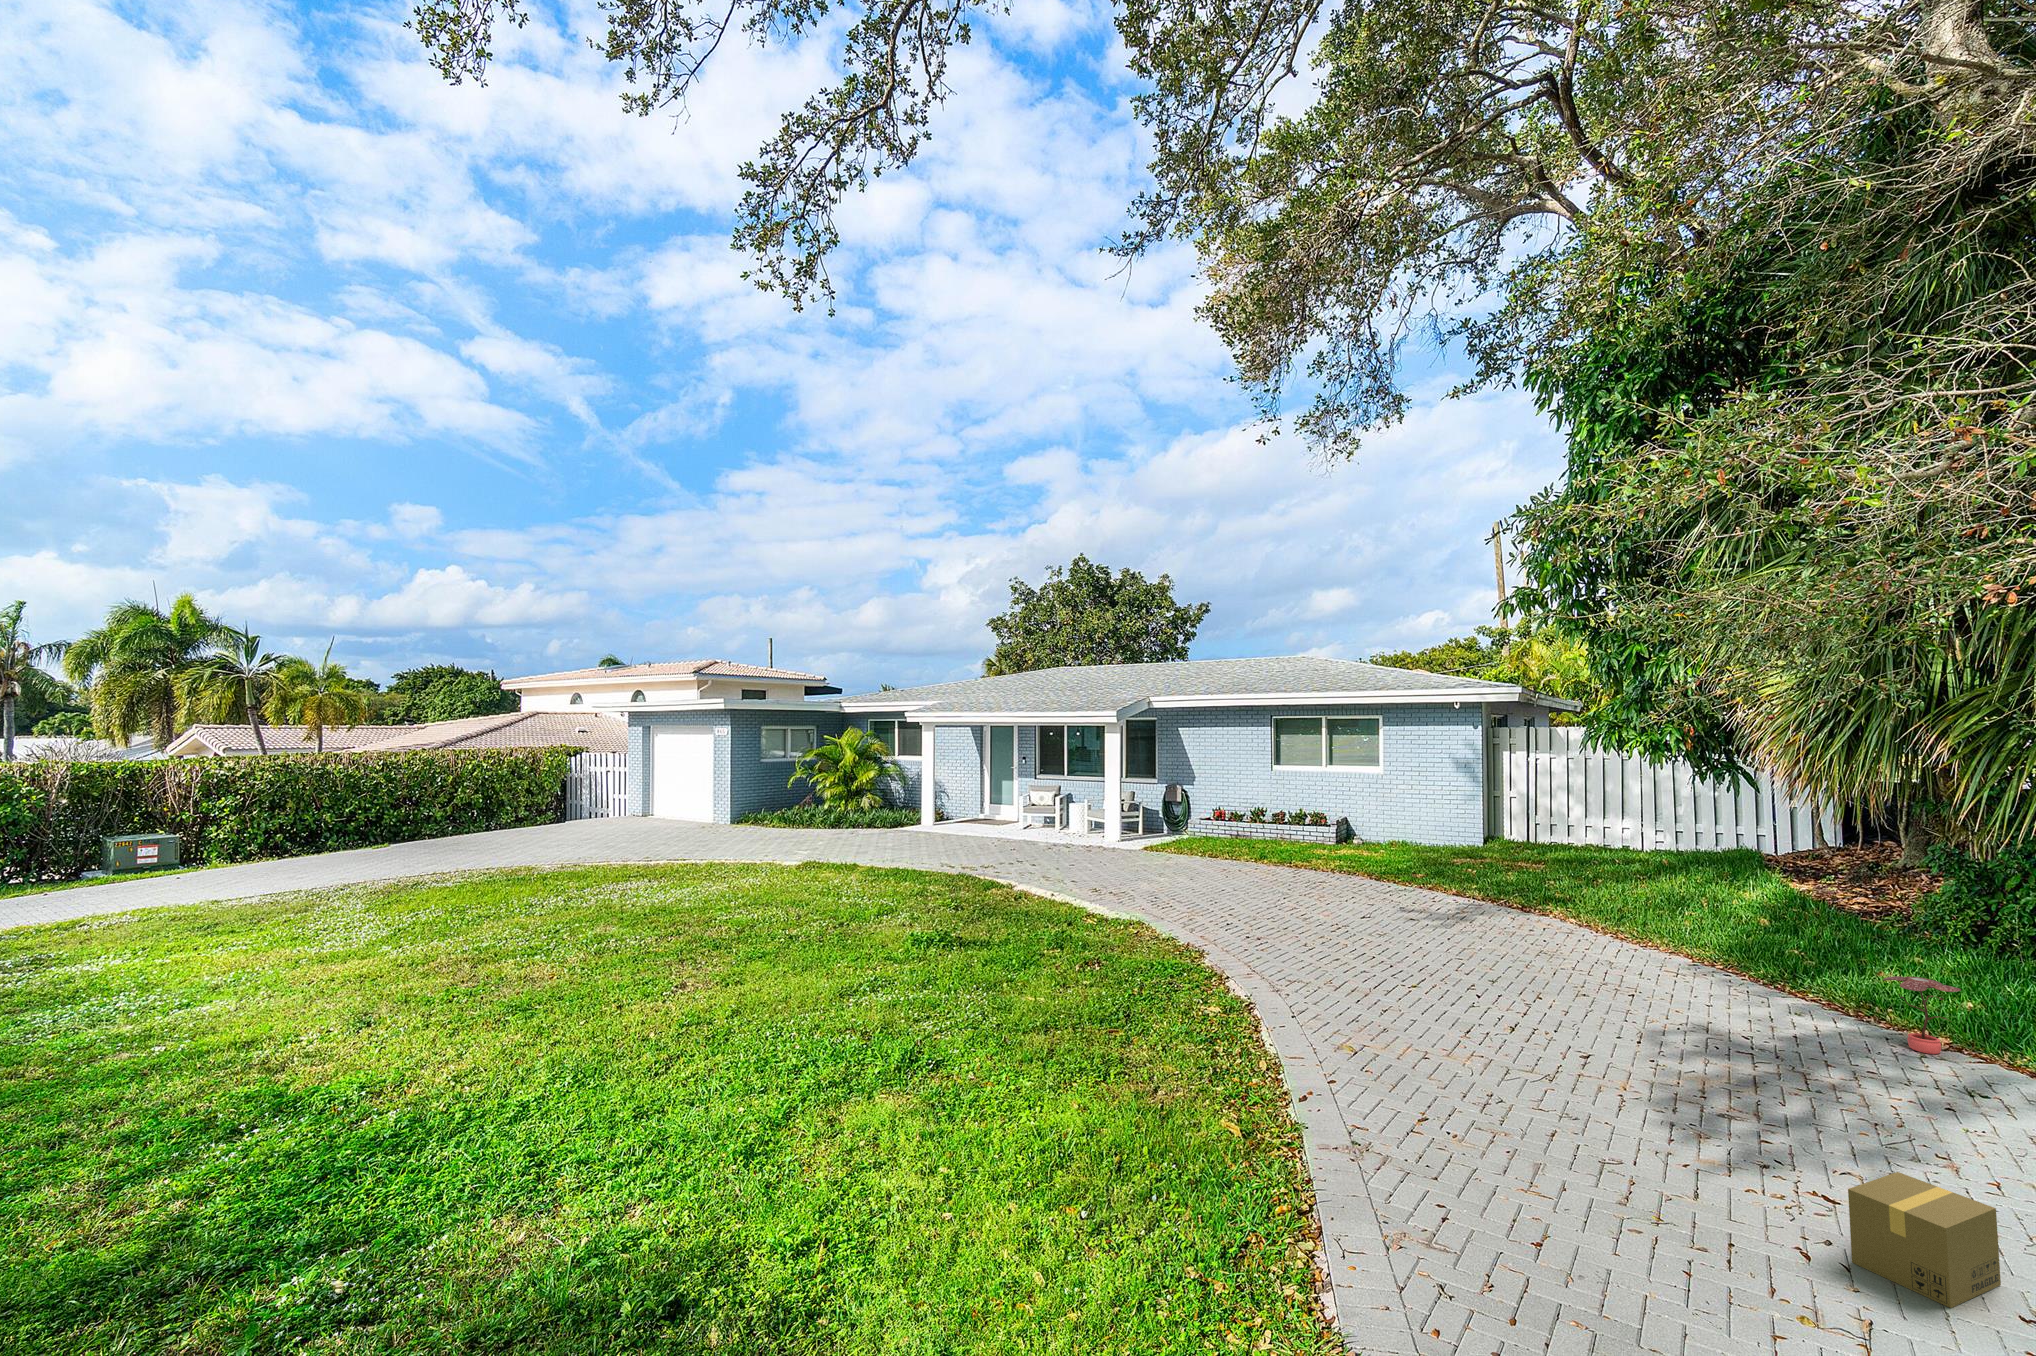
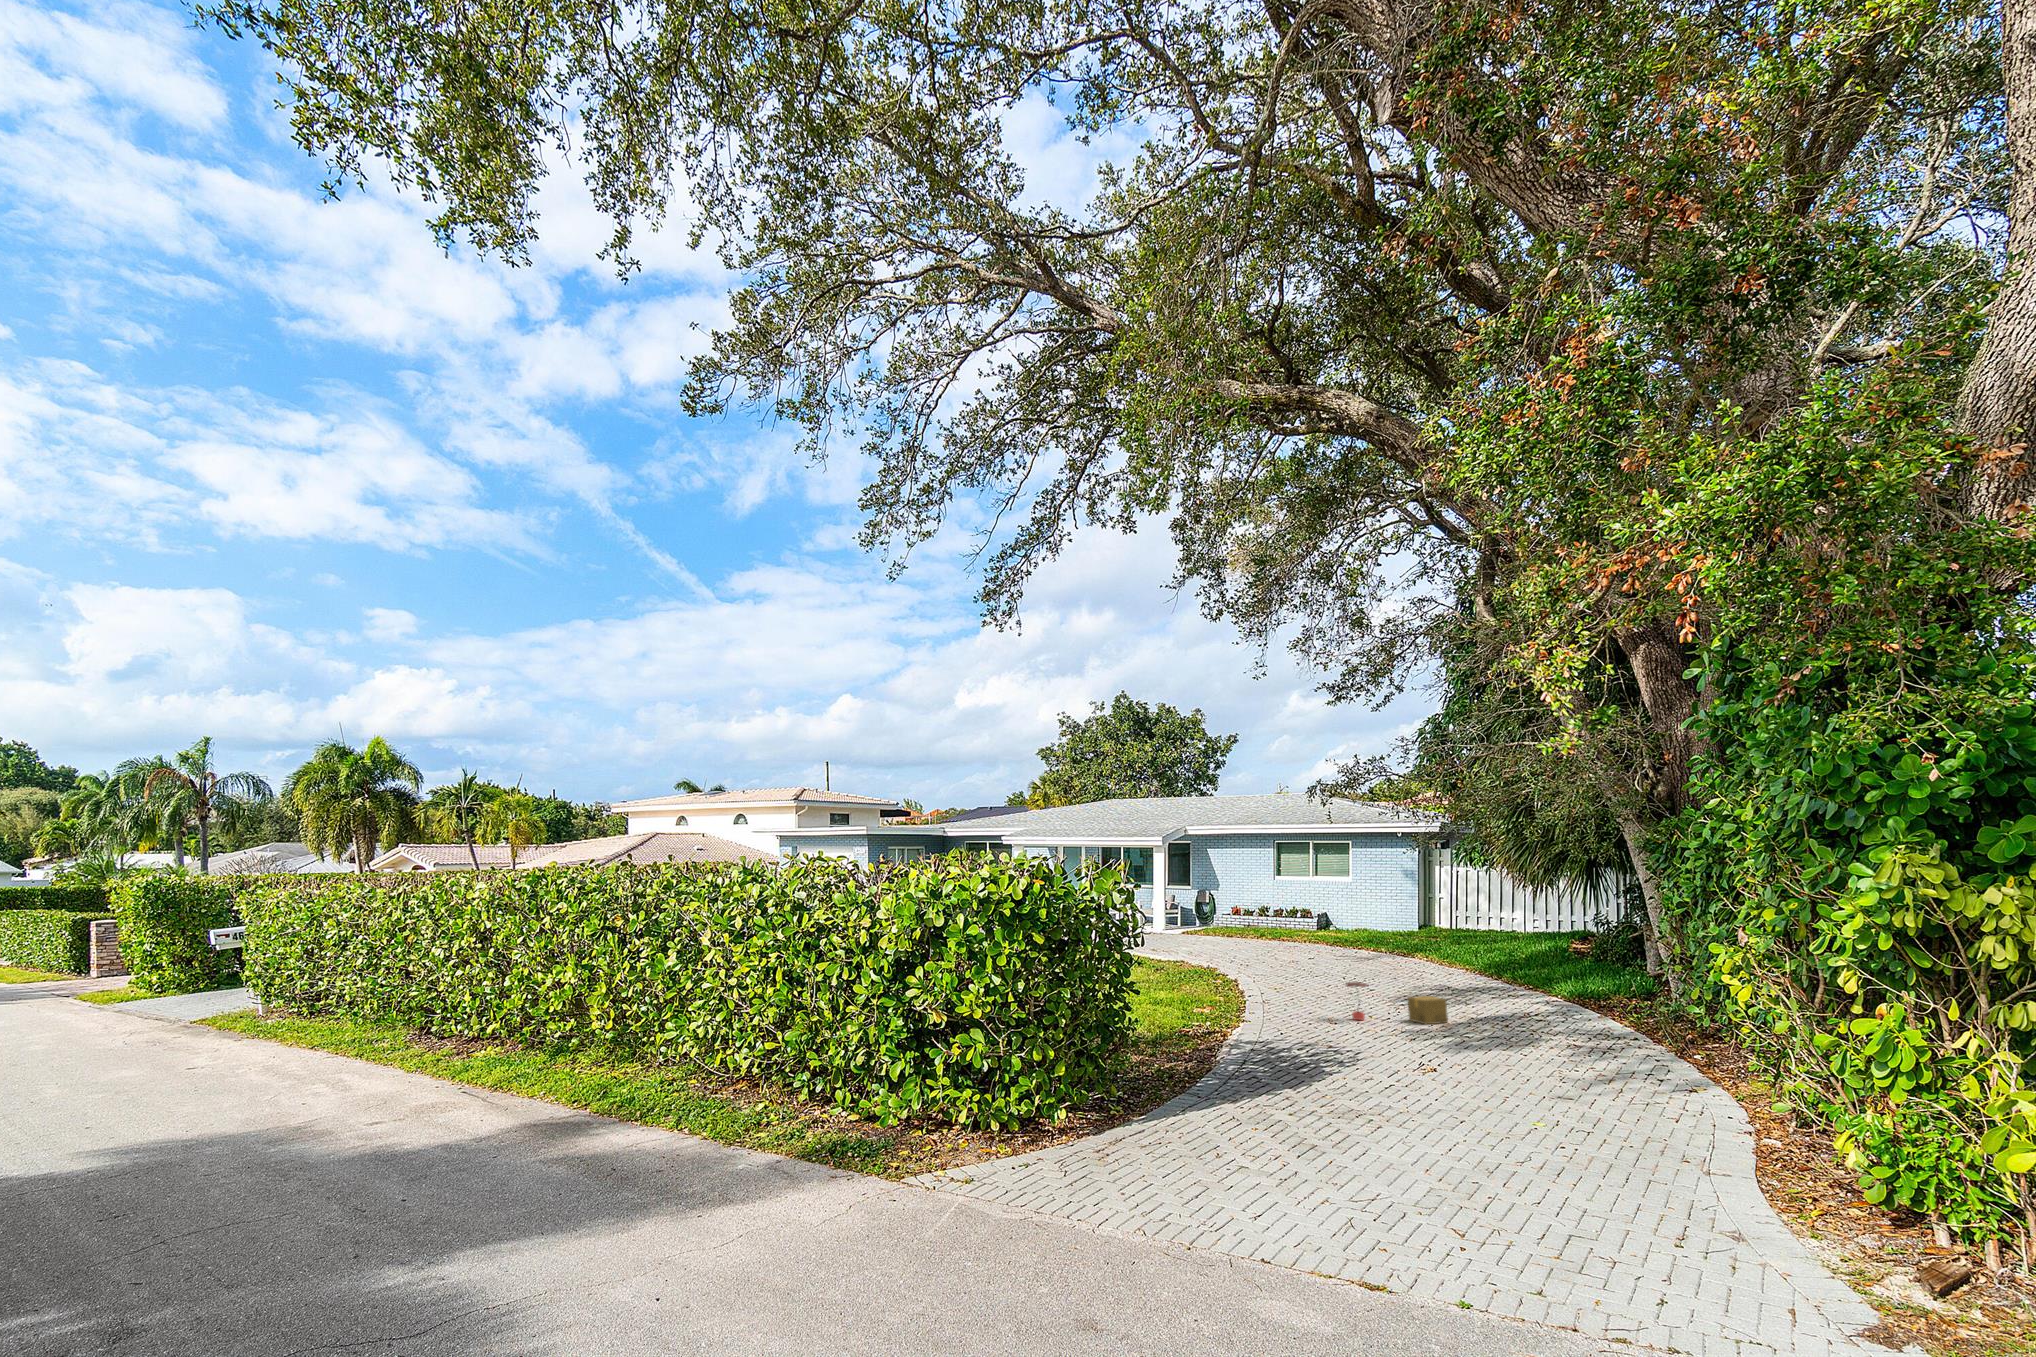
potted plant: present [1883,976,1961,1054] -> present [1346,982,1368,1021]

